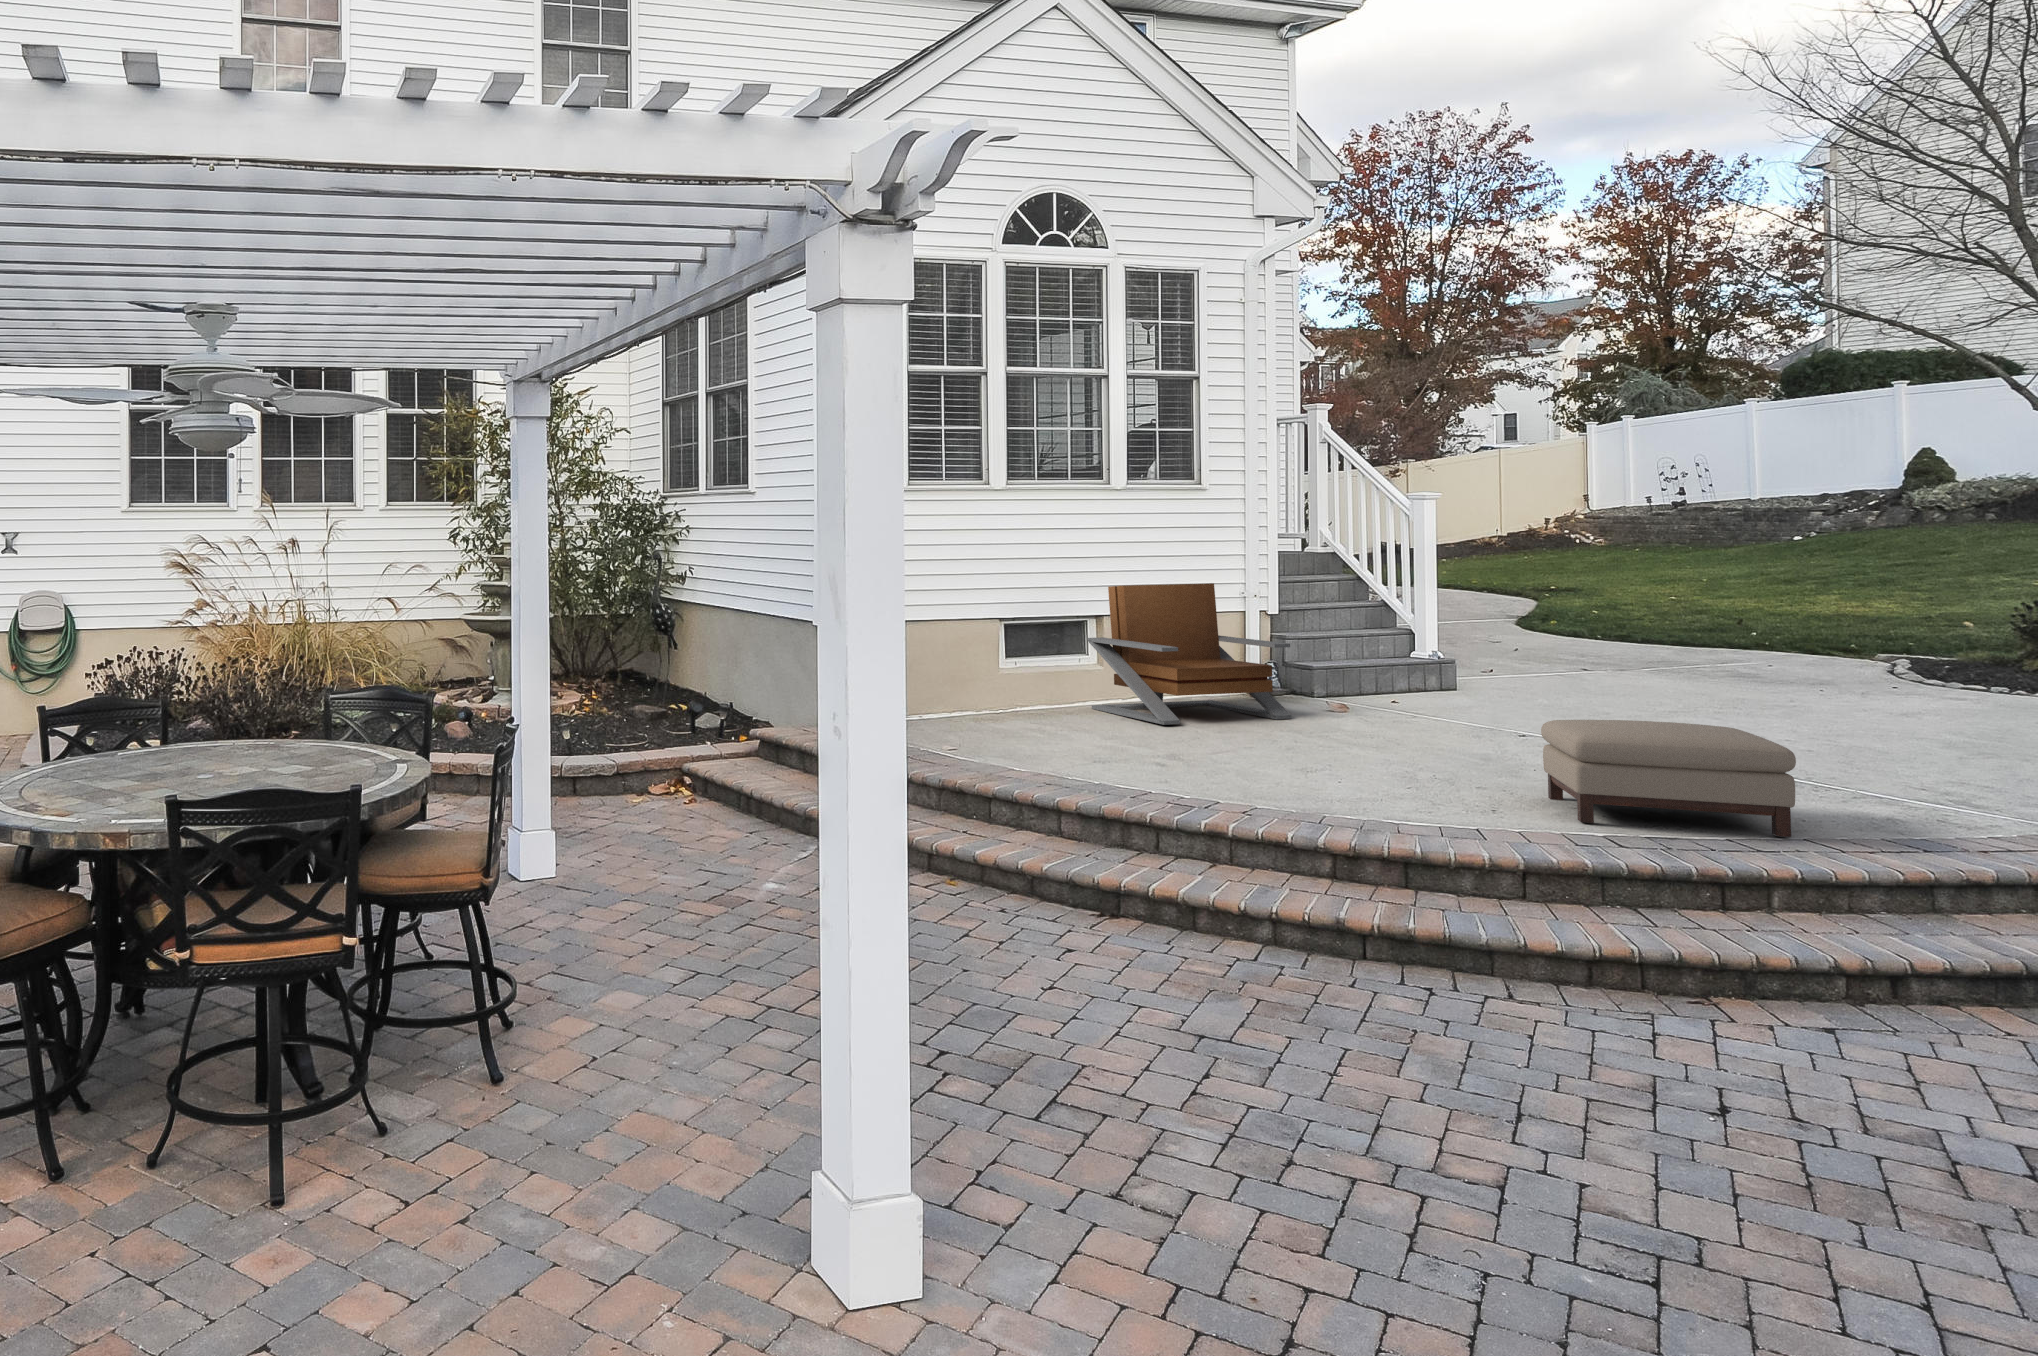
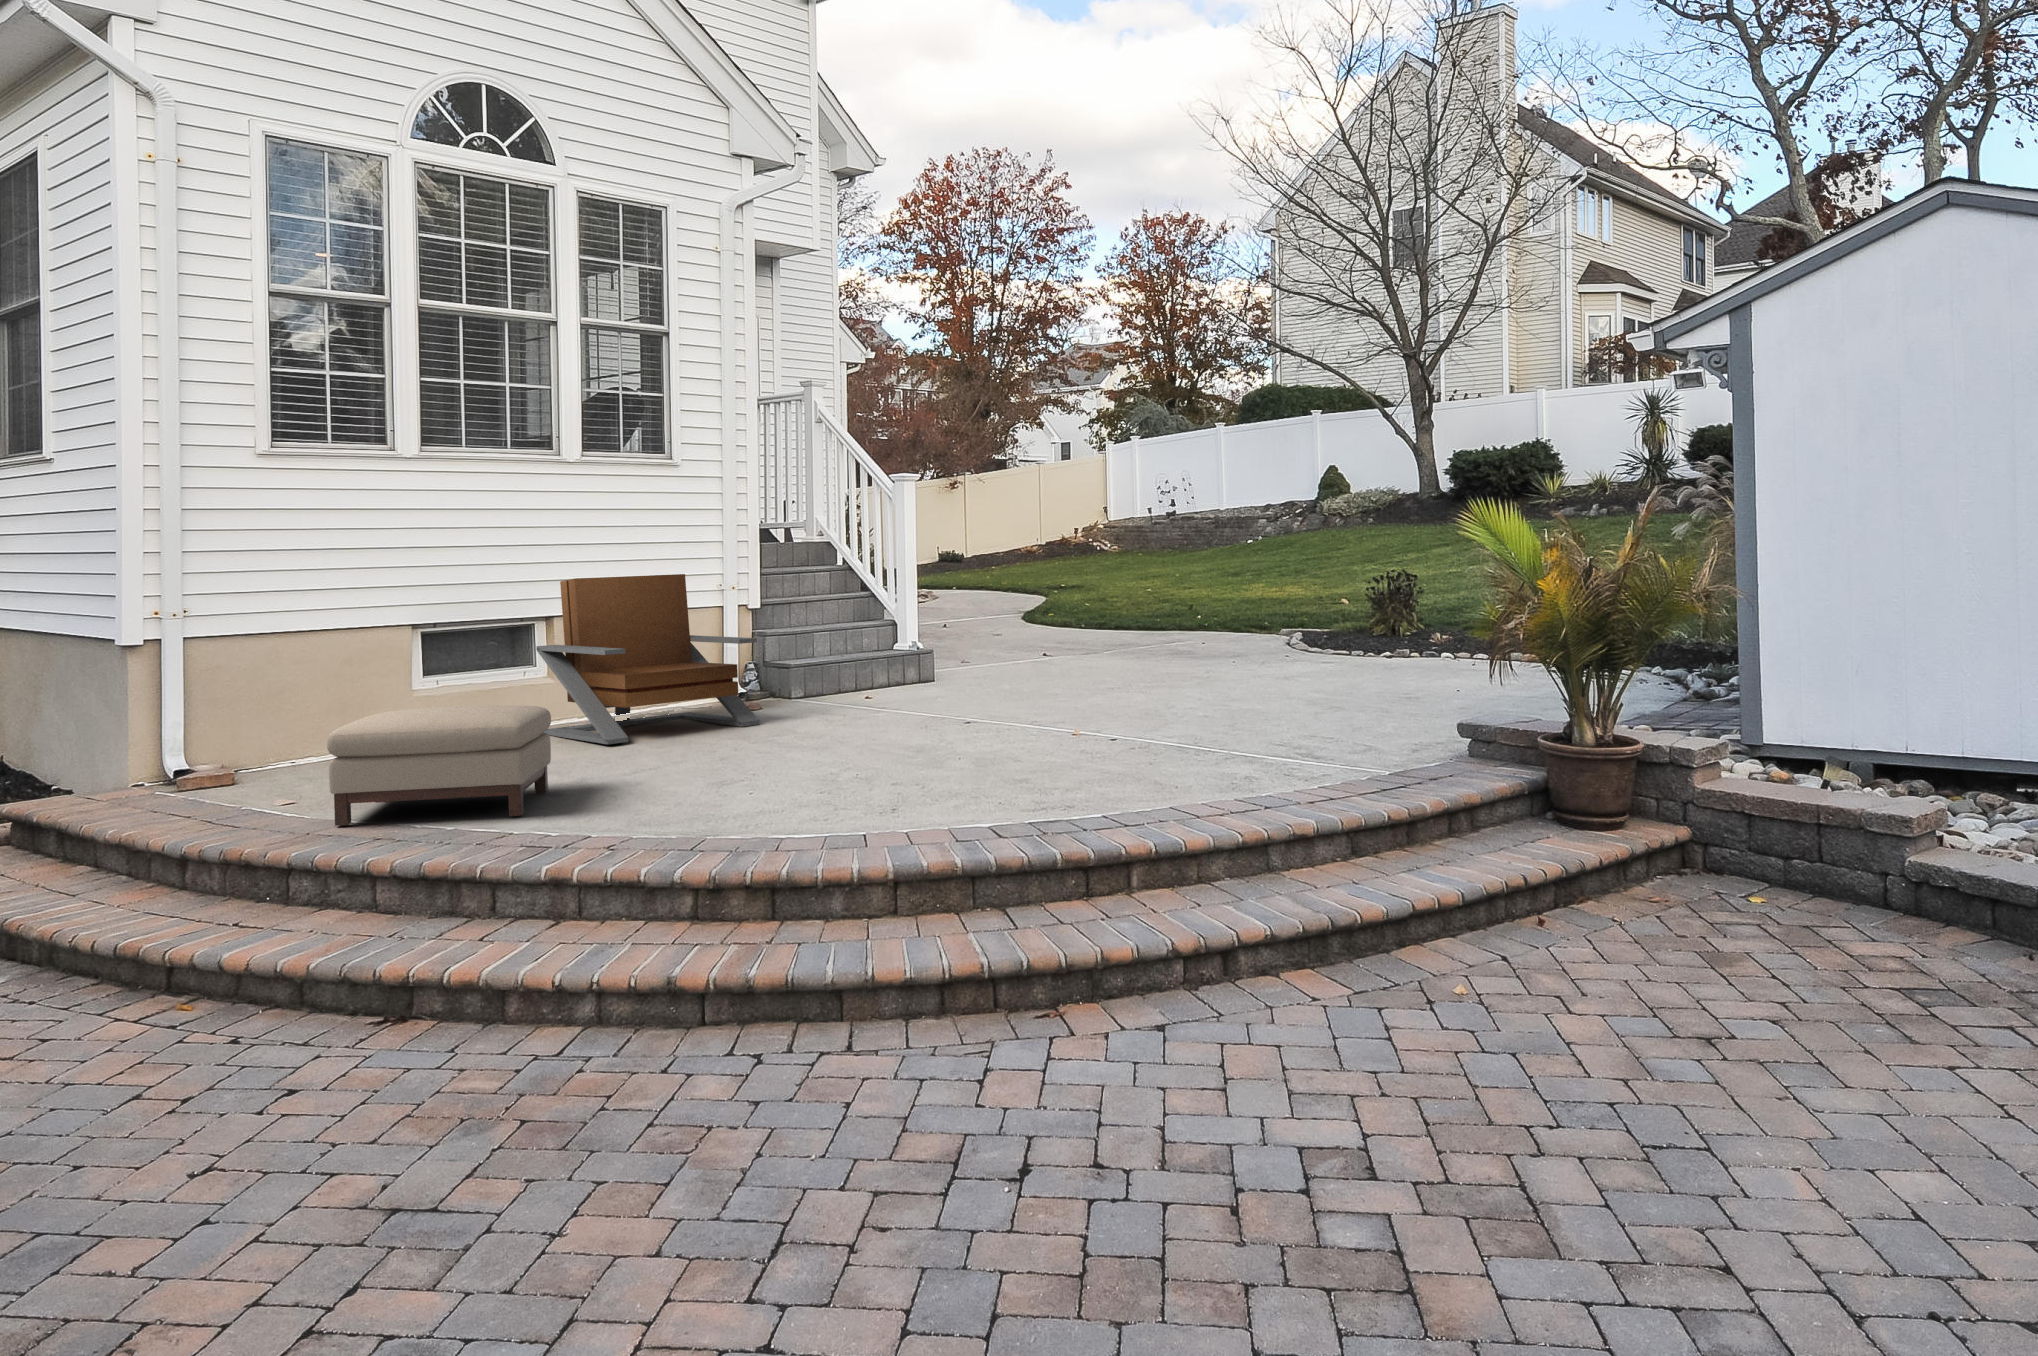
ottoman: present [1541,720,1796,837] -> present [327,705,551,826]

